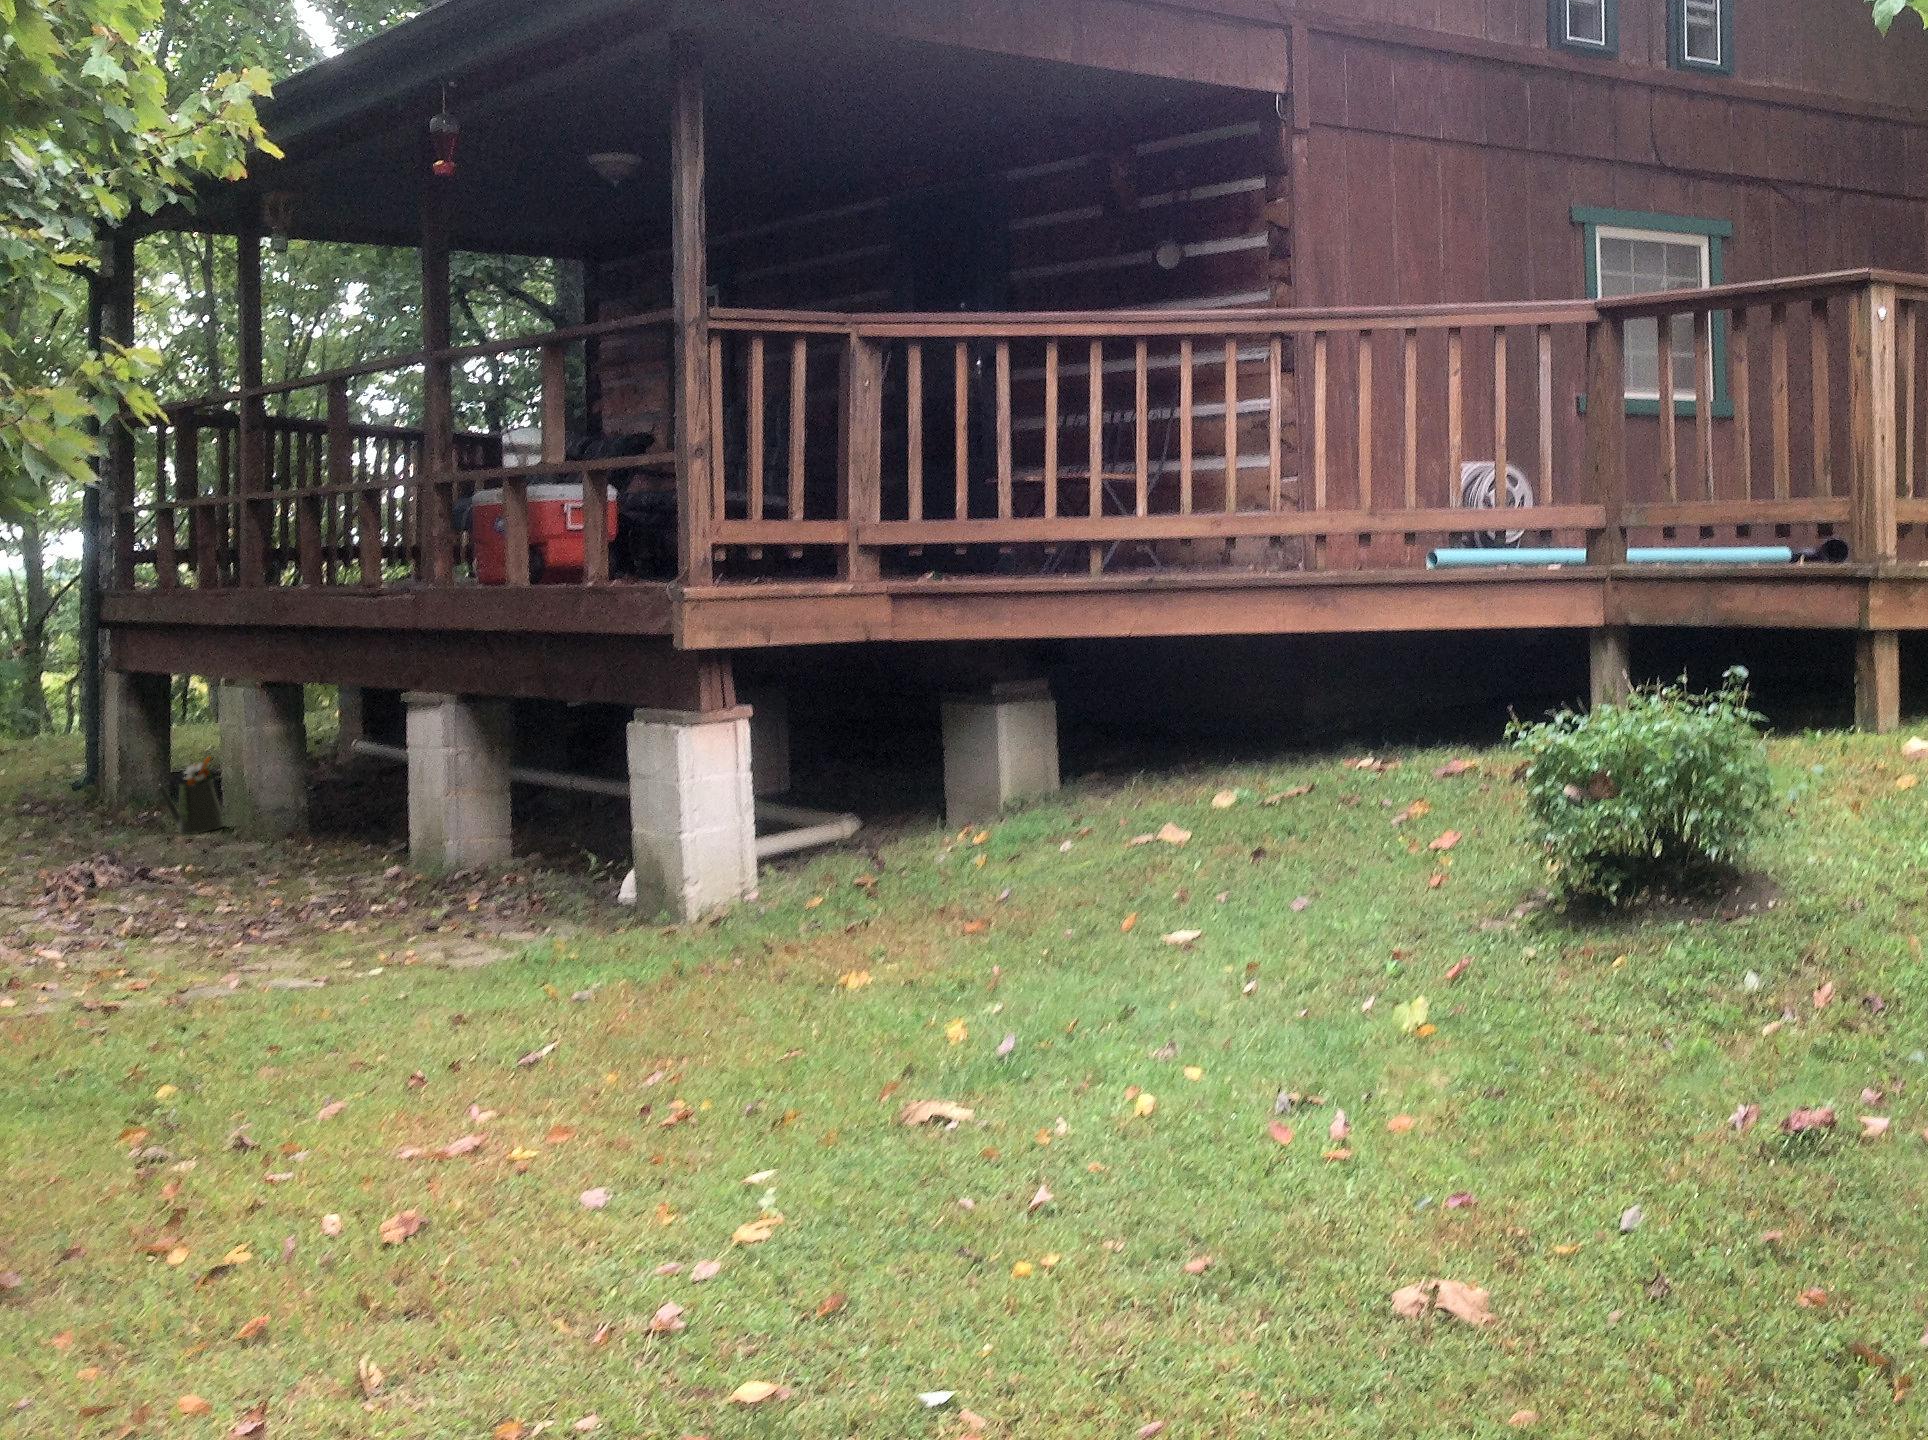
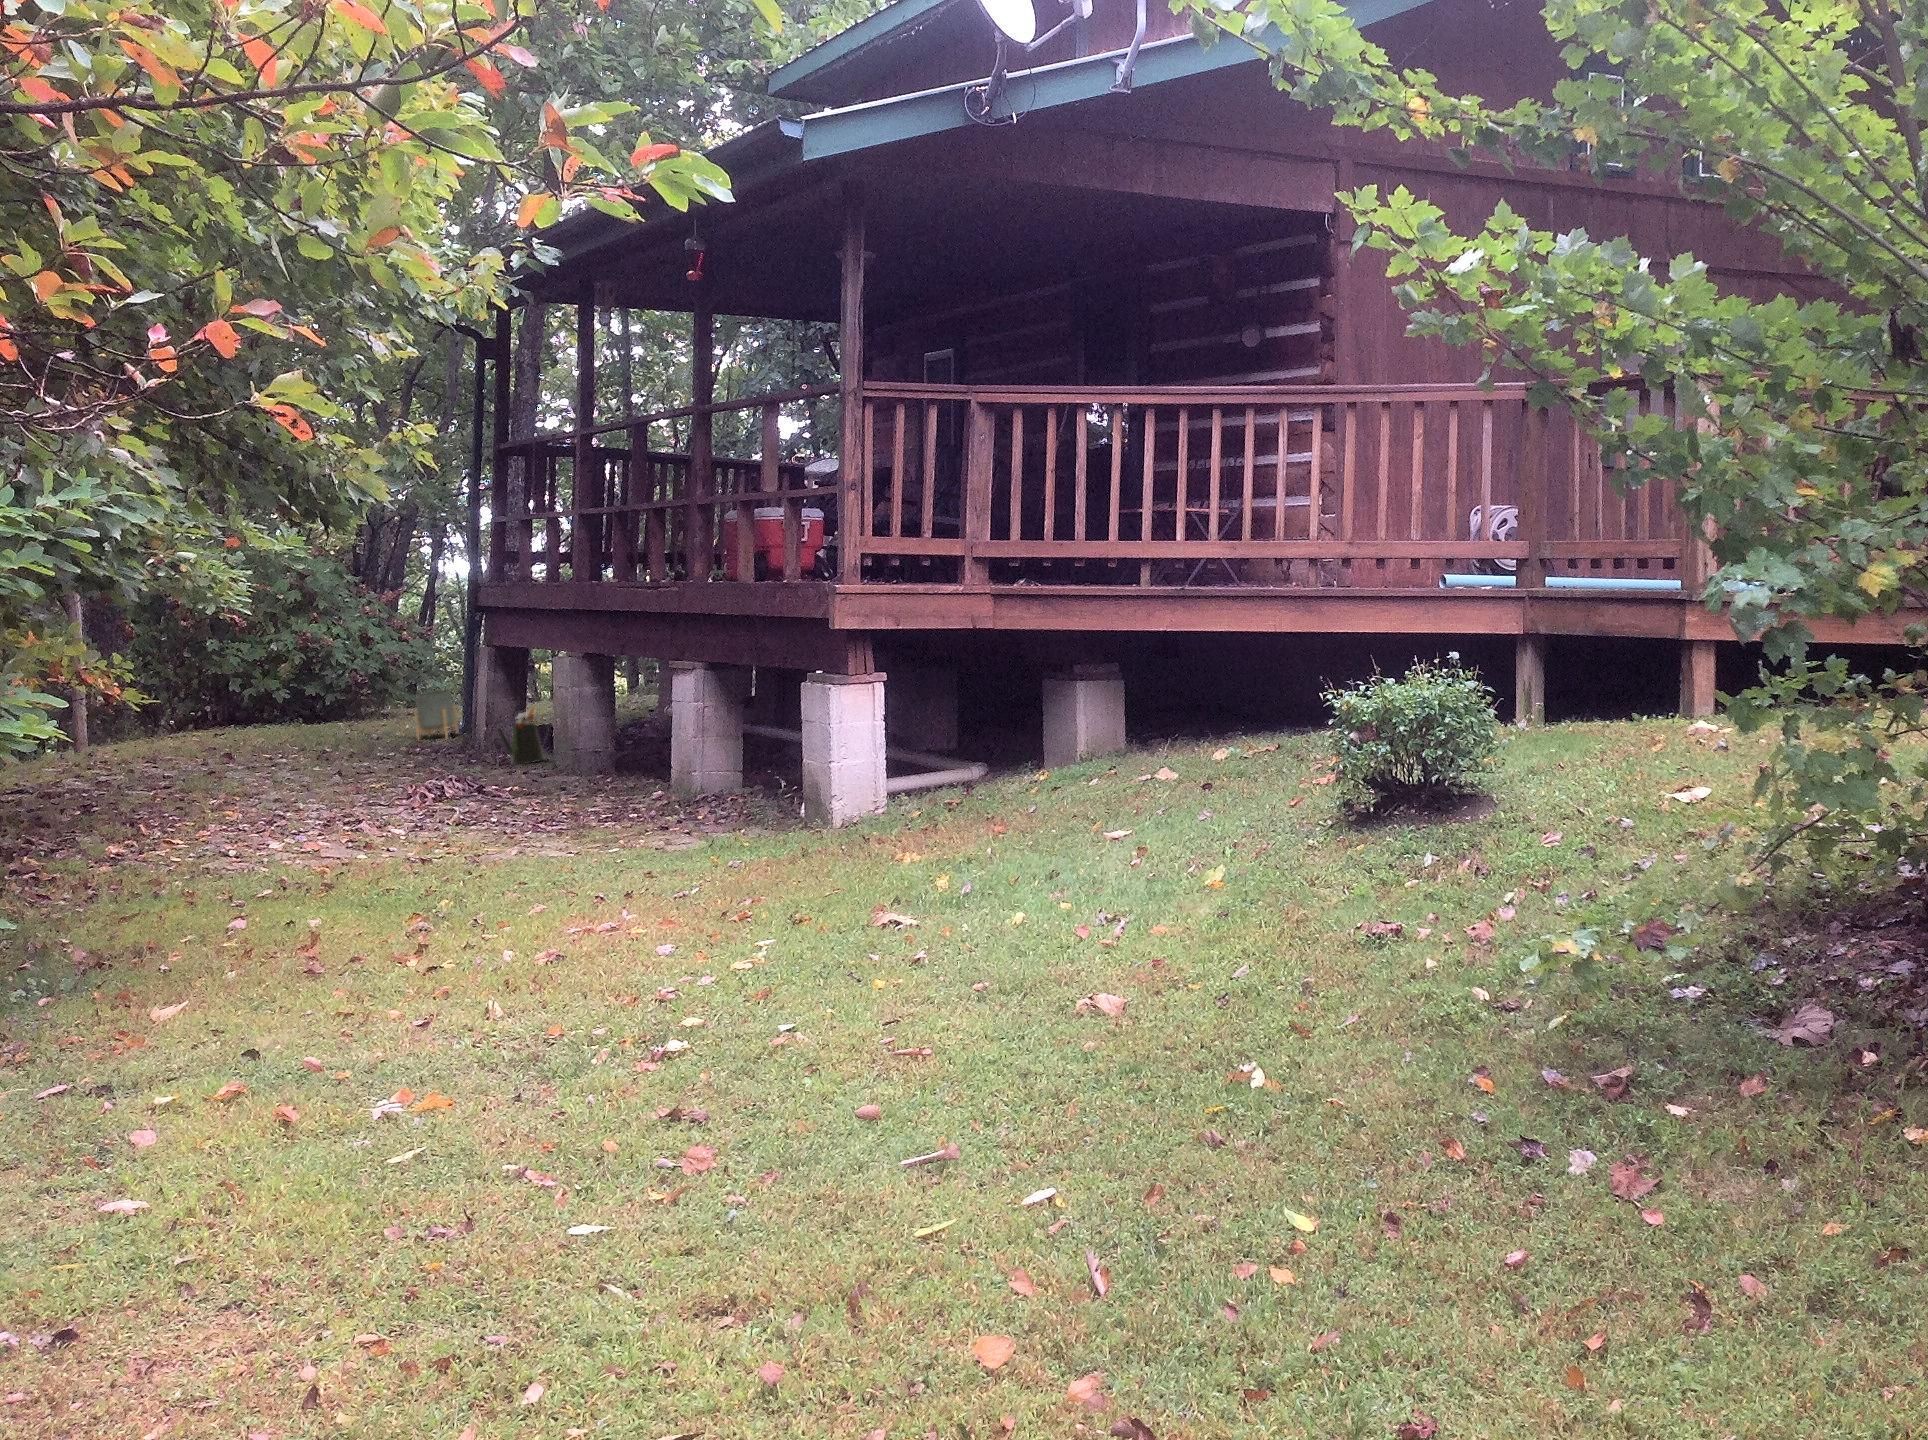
planter: none [32,736,94,805] -> present [414,690,458,739]

